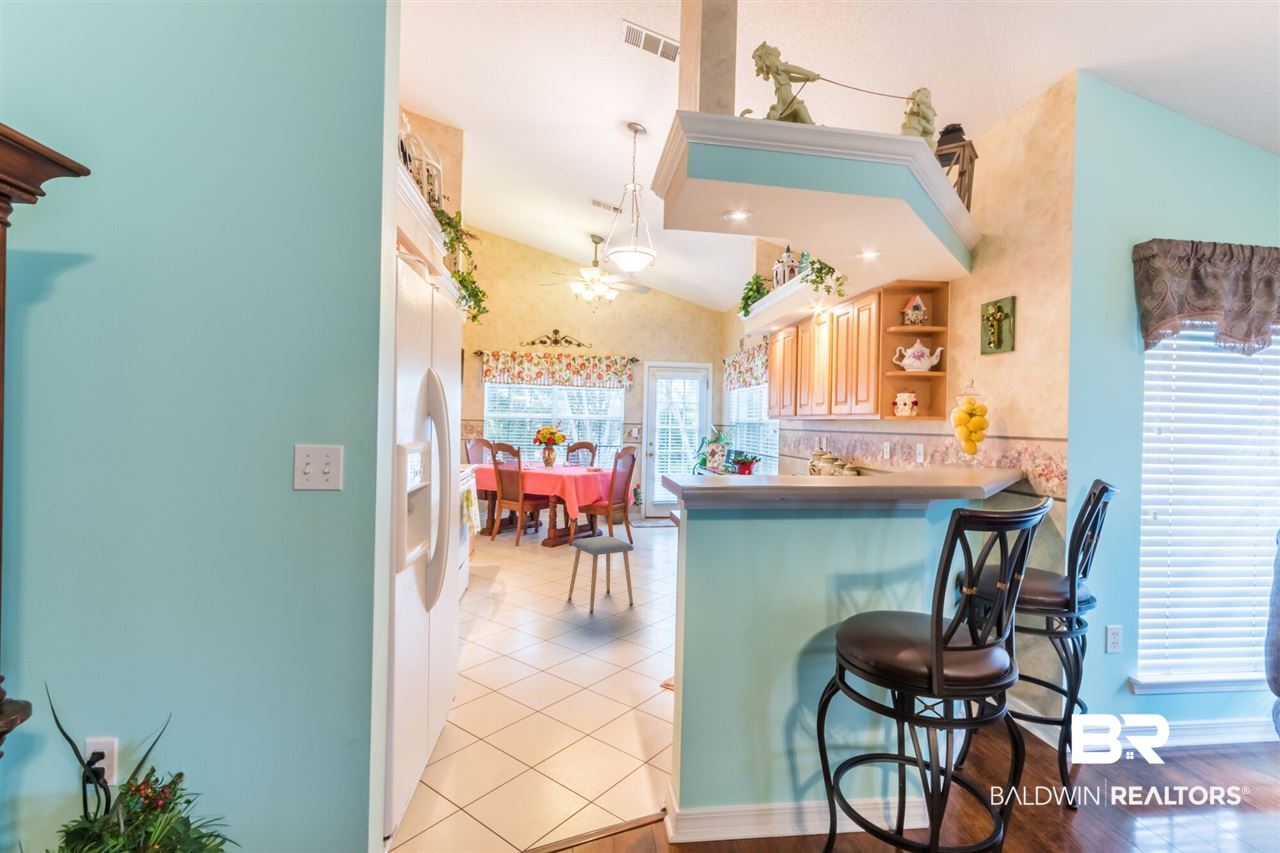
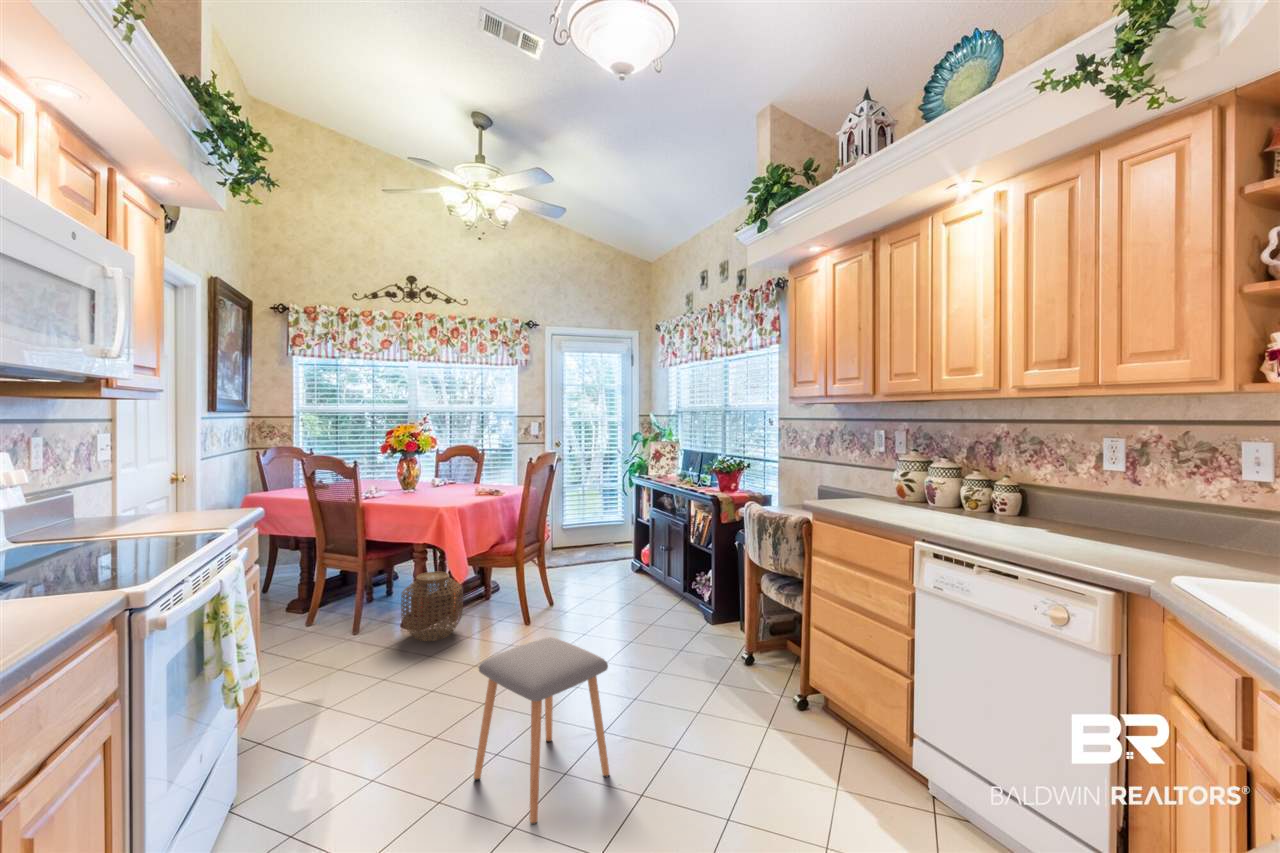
woven basket: none [541,514,576,554] -> present [401,572,463,641]

